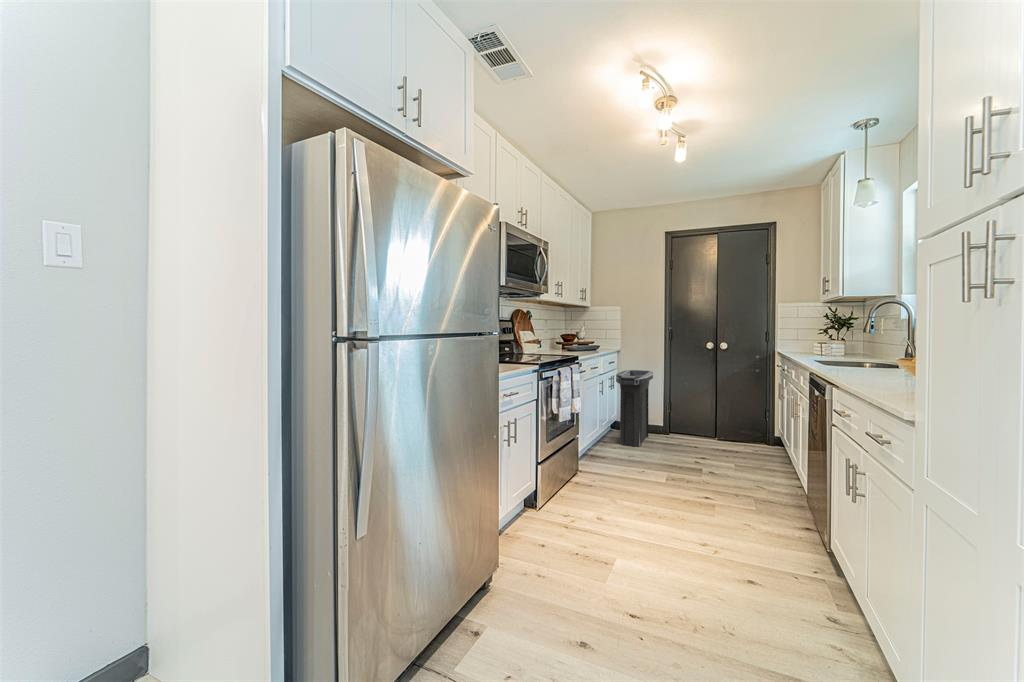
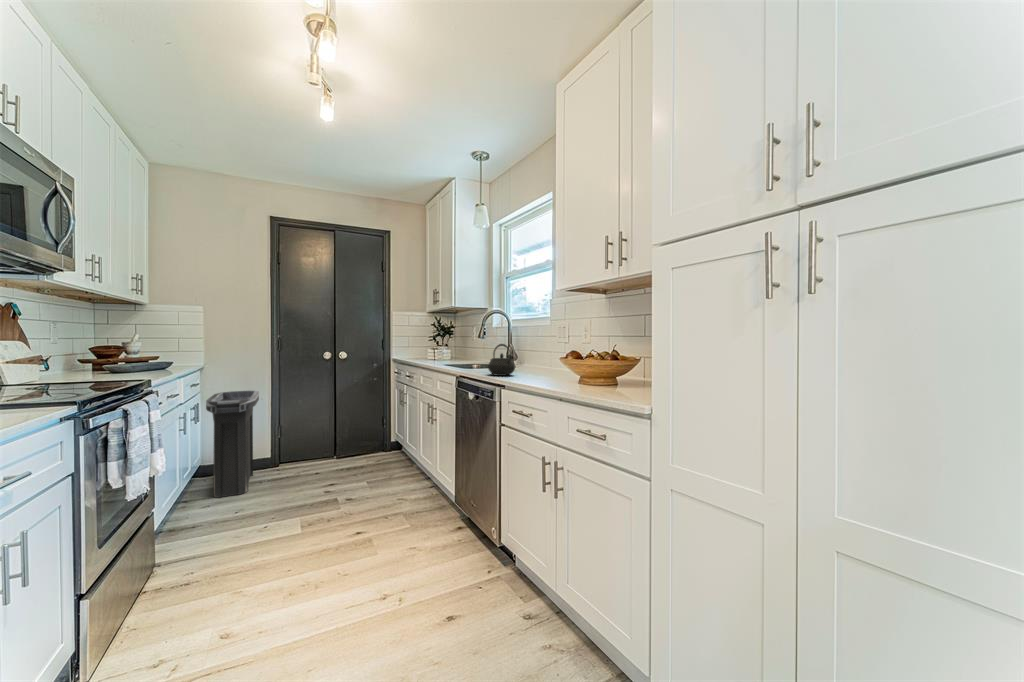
kettle: none [838,337,879,374] -> present [488,344,515,376]

